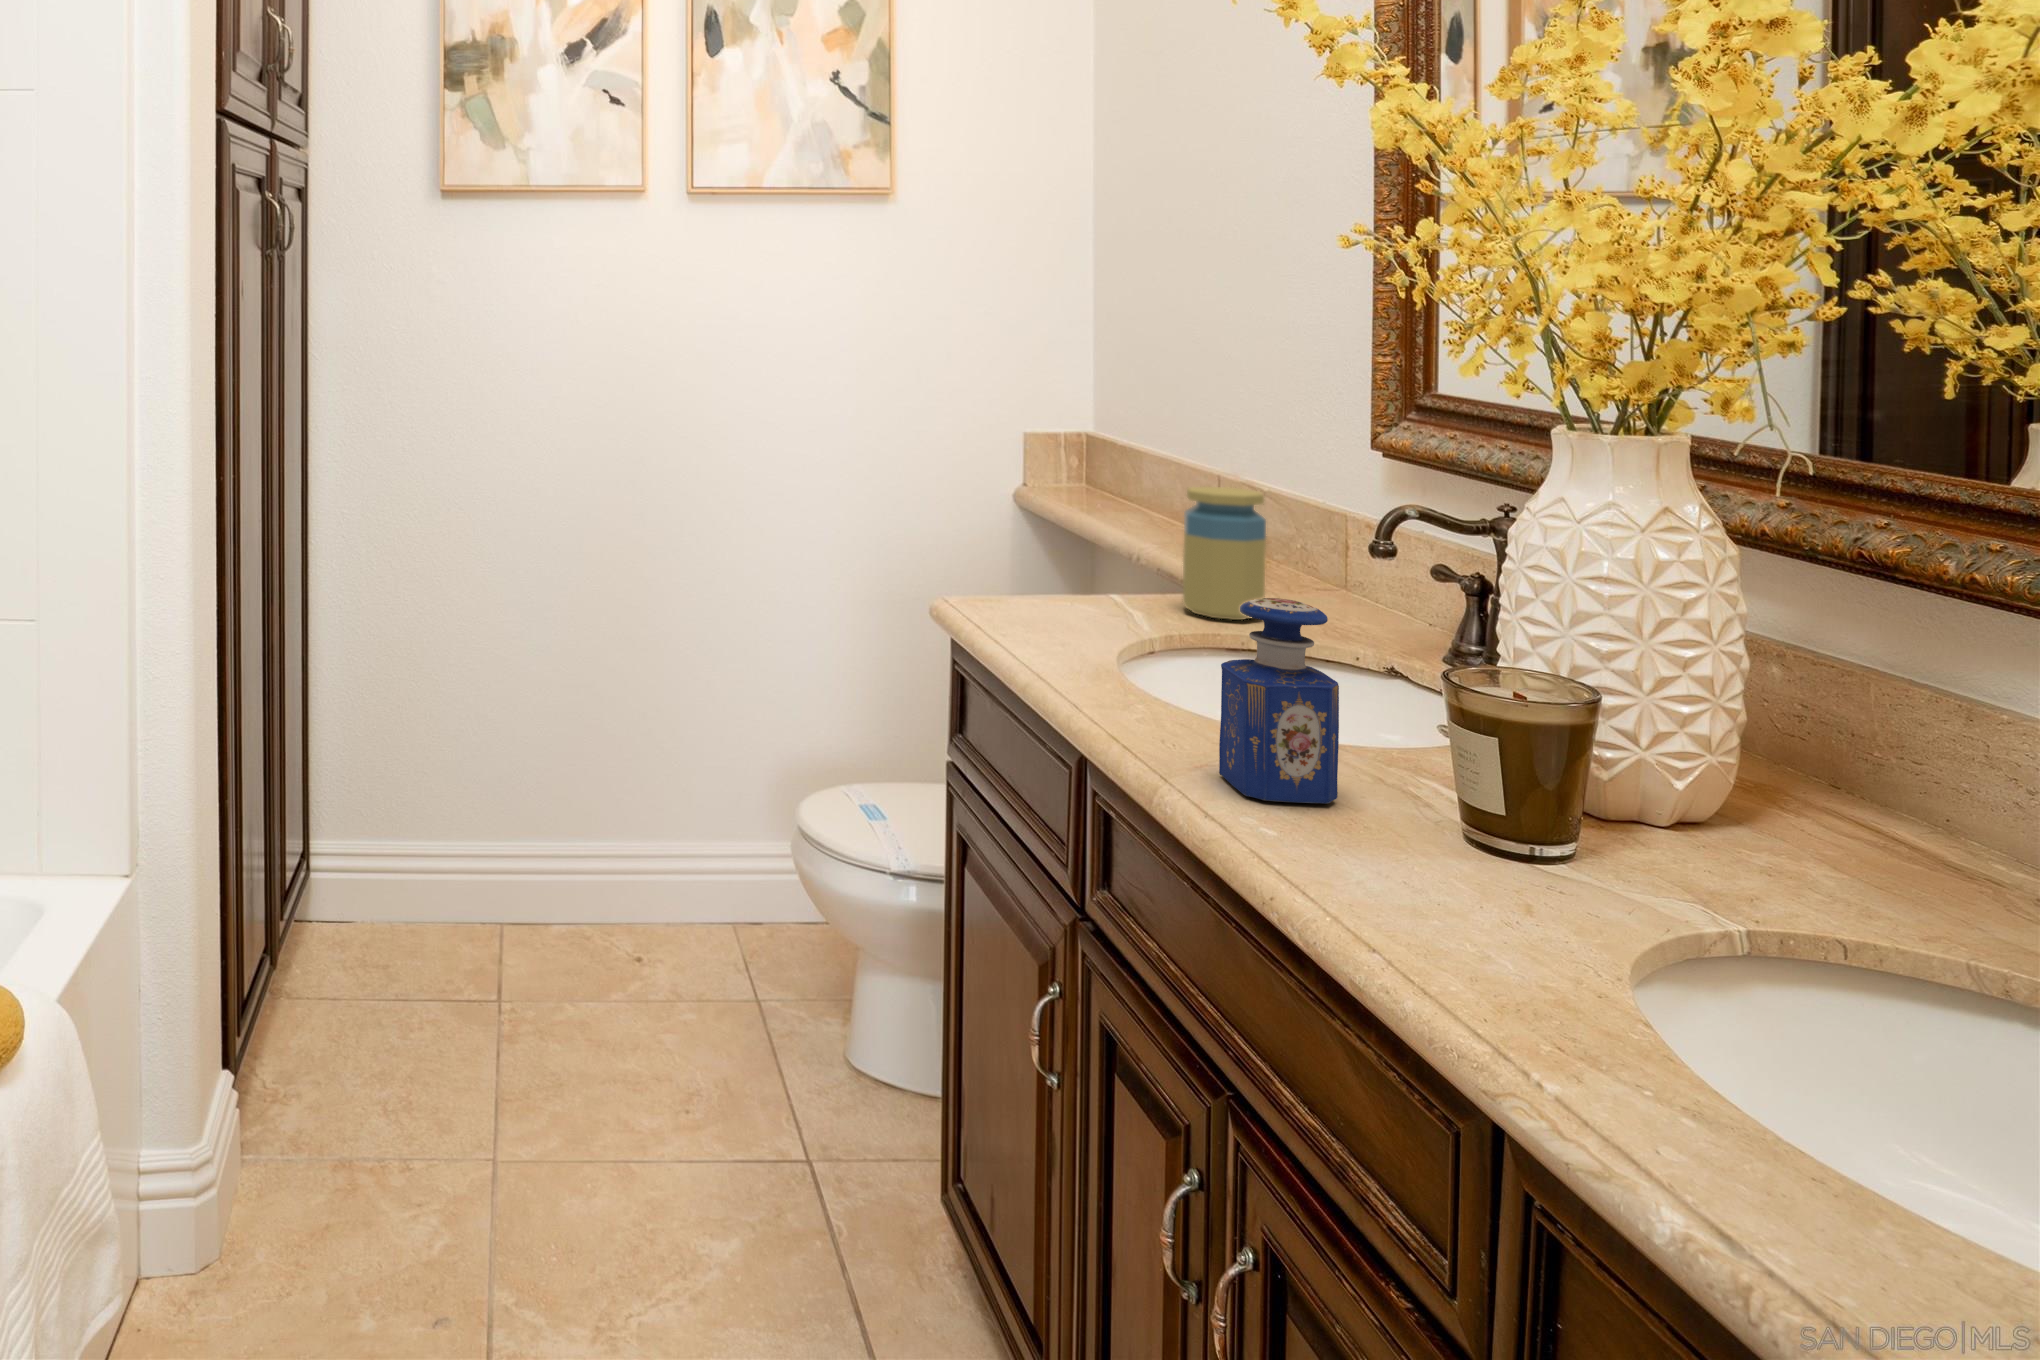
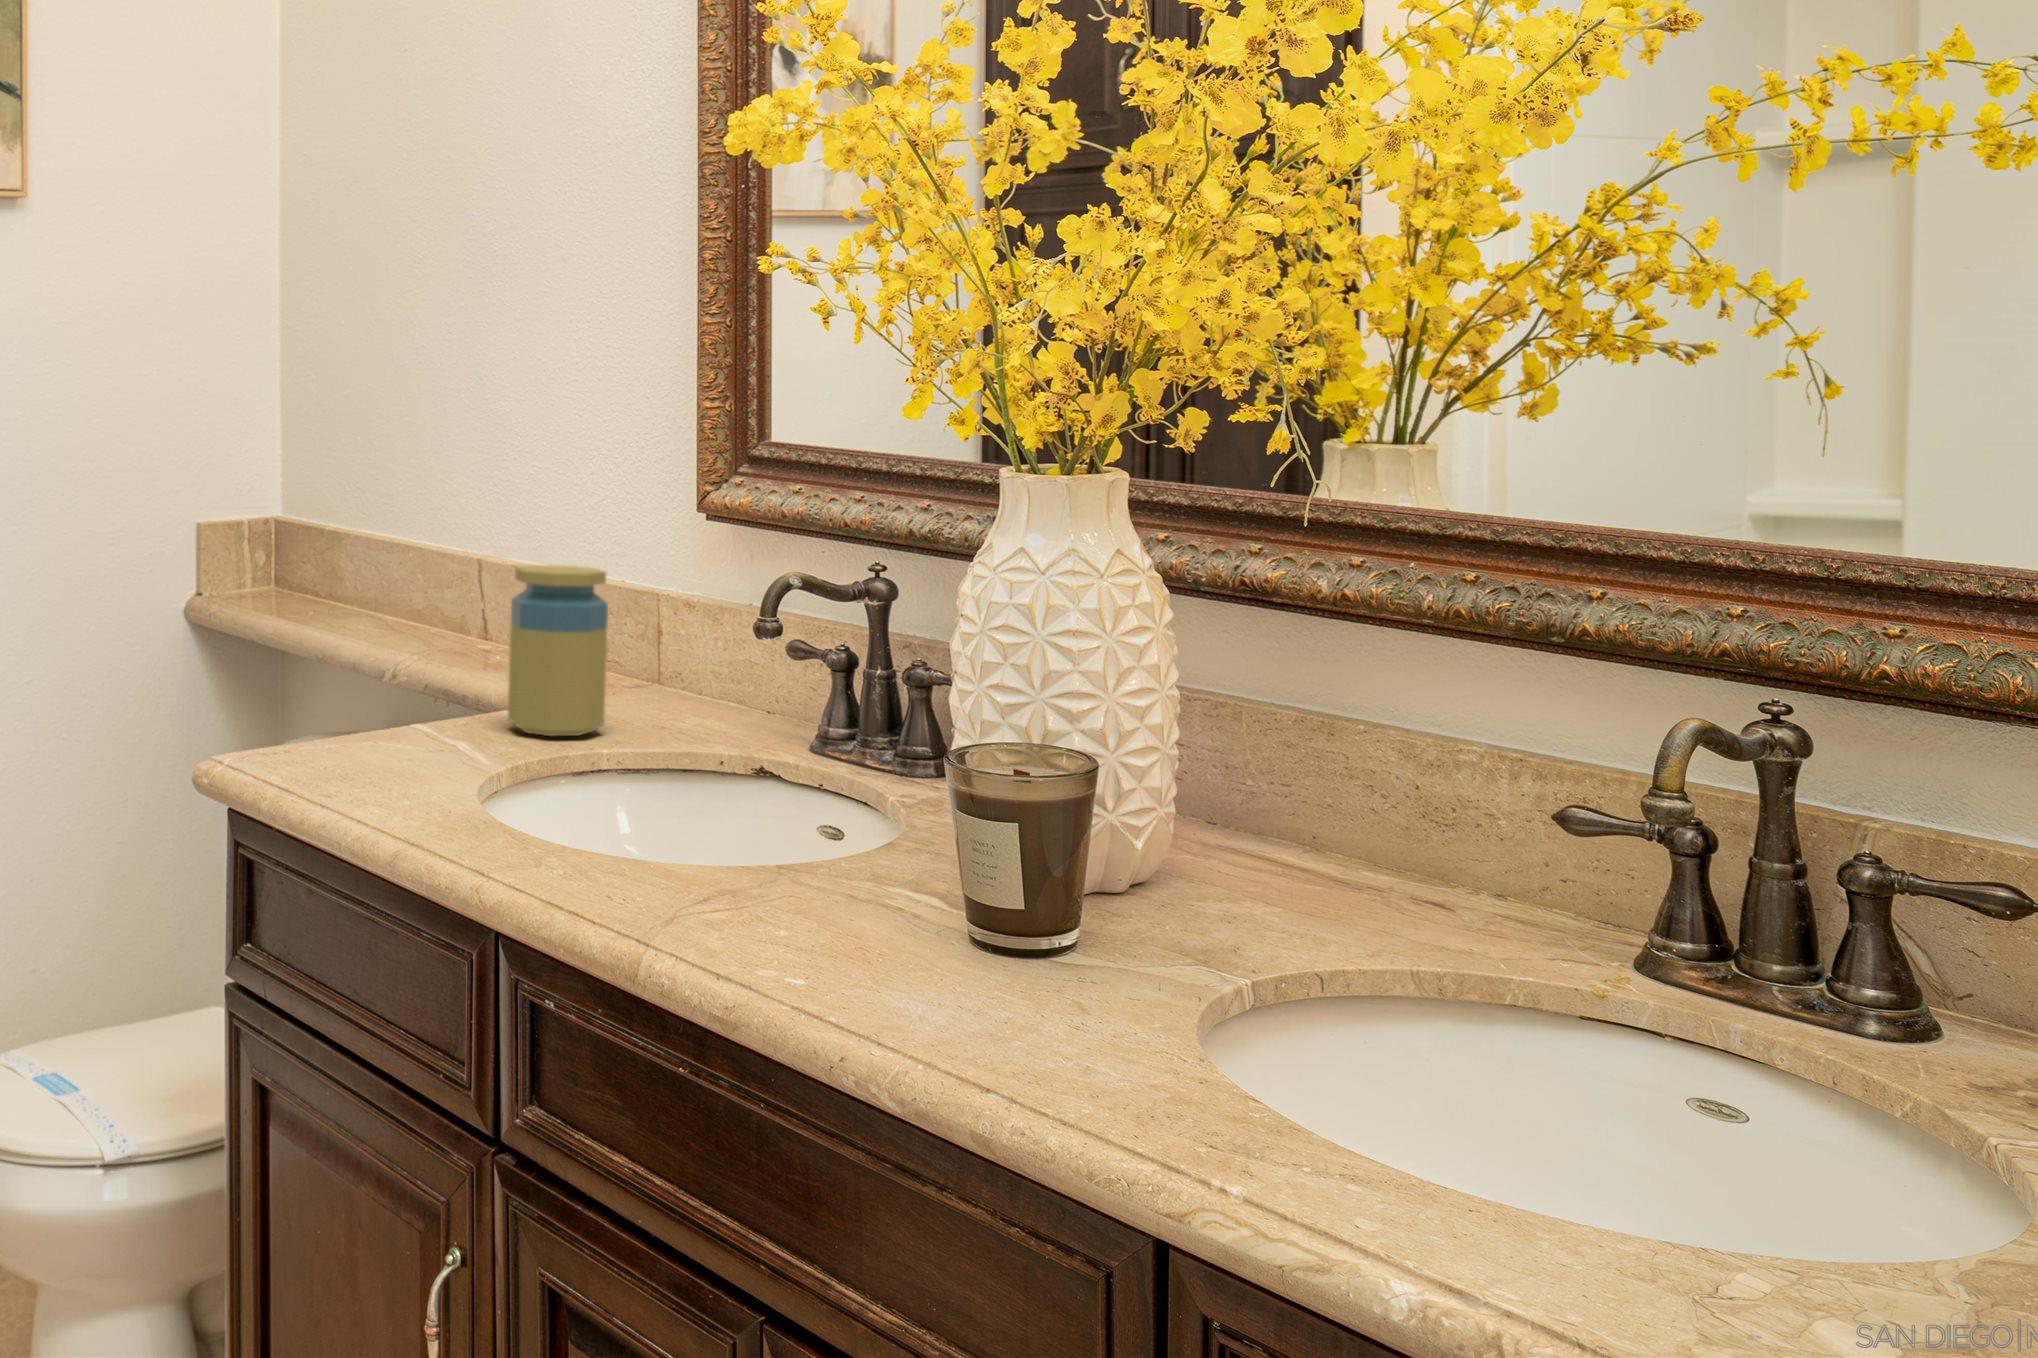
perfume bottle: present [1219,598,1339,803] -> none [702,684,844,952]

